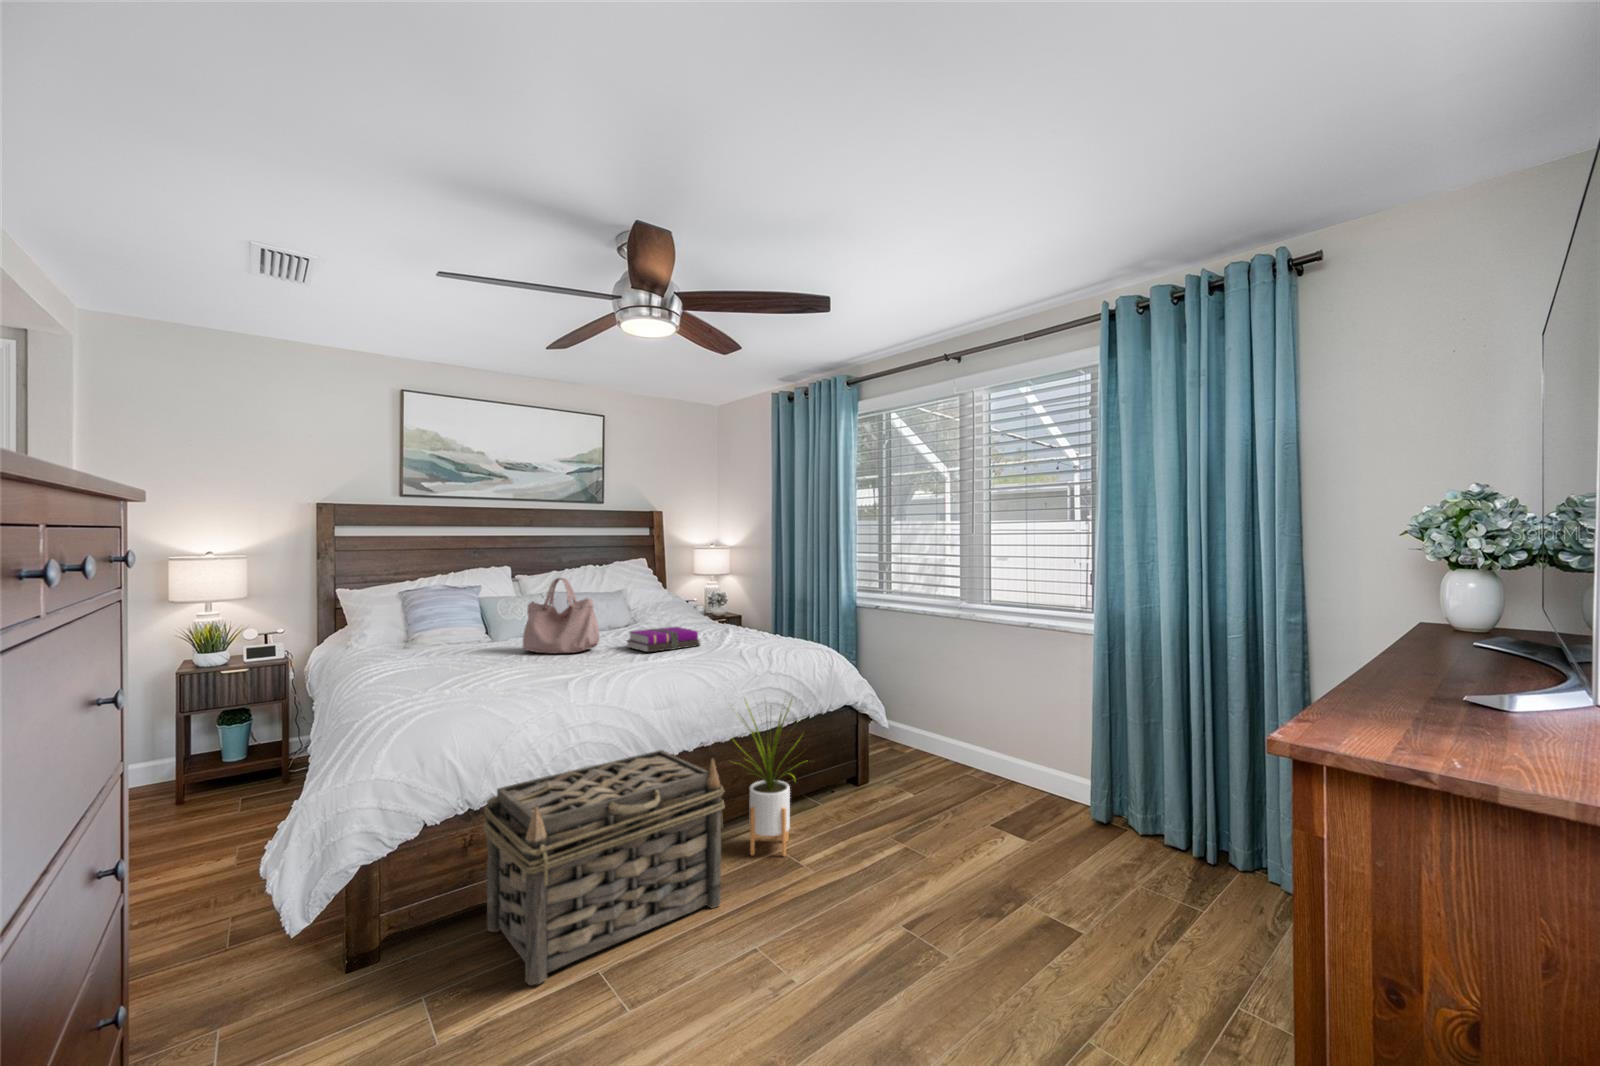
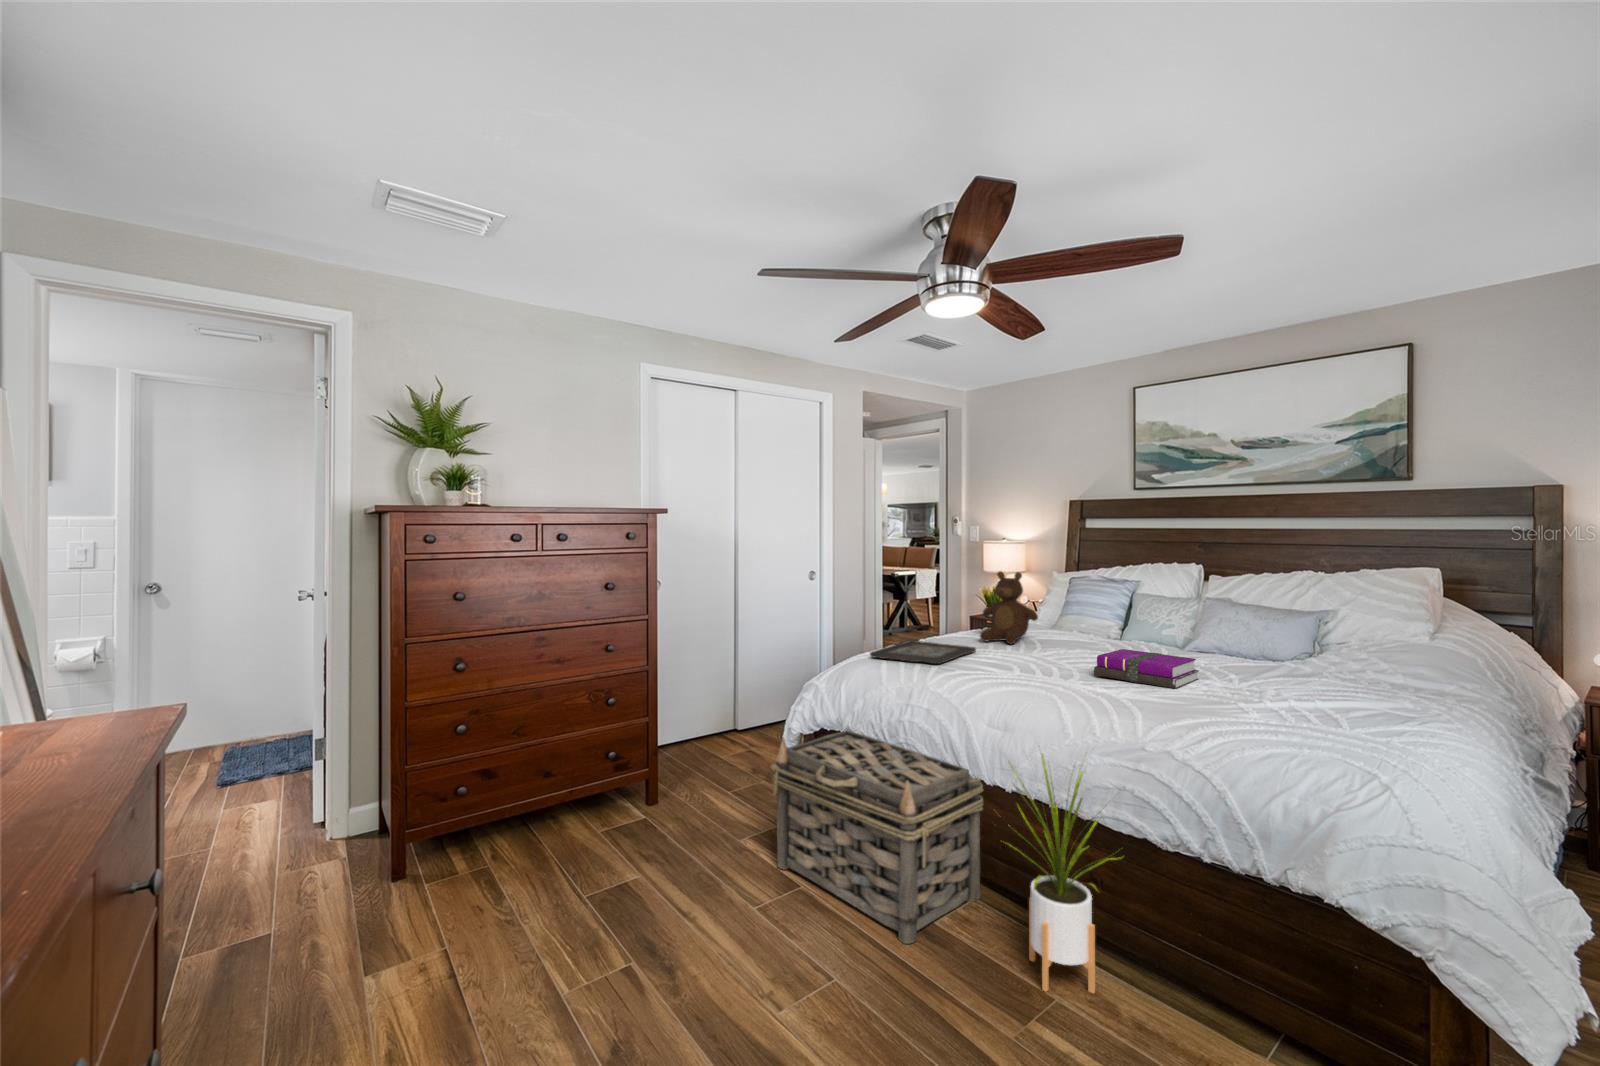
handbag: present [523,578,599,653] -> none [1049,576,1103,660]
teddy bear: none [409,581,479,664] -> present [980,571,1038,644]
decorative tray: none [403,665,541,698] -> present [870,640,976,664]

